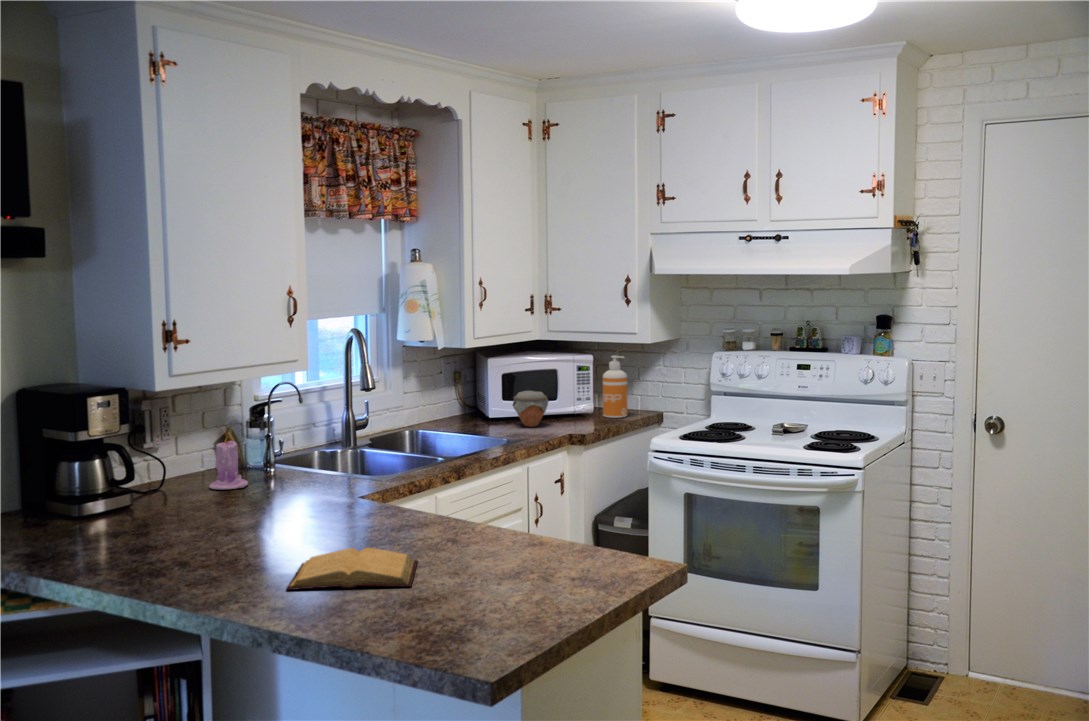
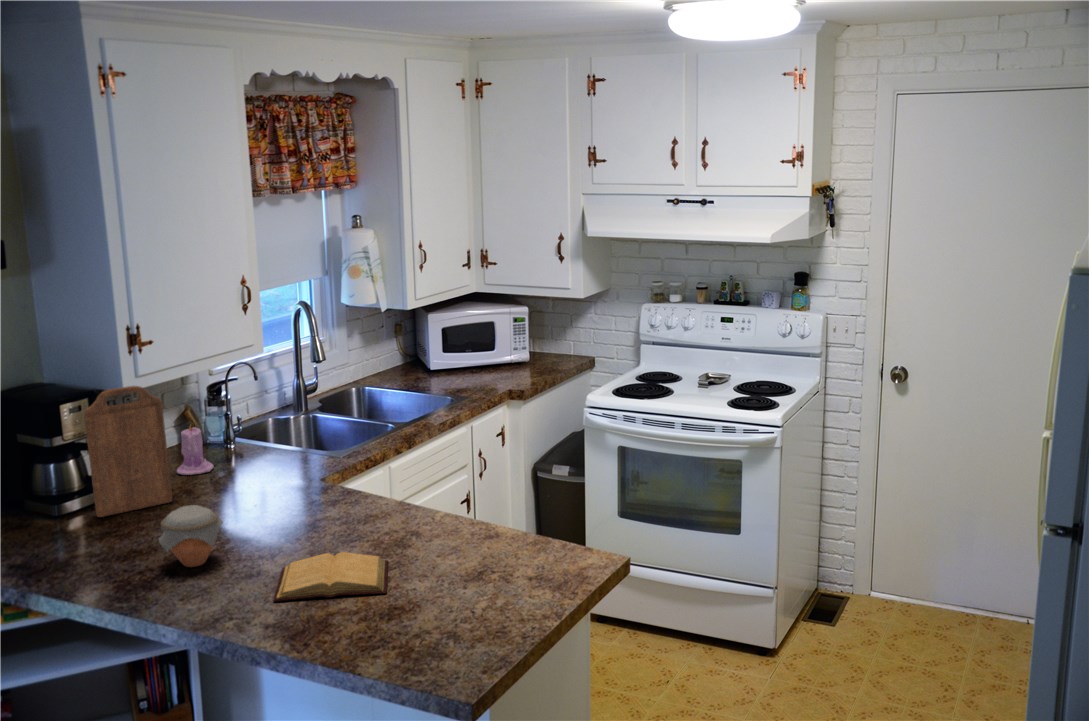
soap dispenser: present [603,356,627,418] -> none [539,308,562,367]
cutting board: none [111,381,199,520] -> present [84,386,172,517]
jar: present [513,391,549,427] -> present [159,505,223,567]

